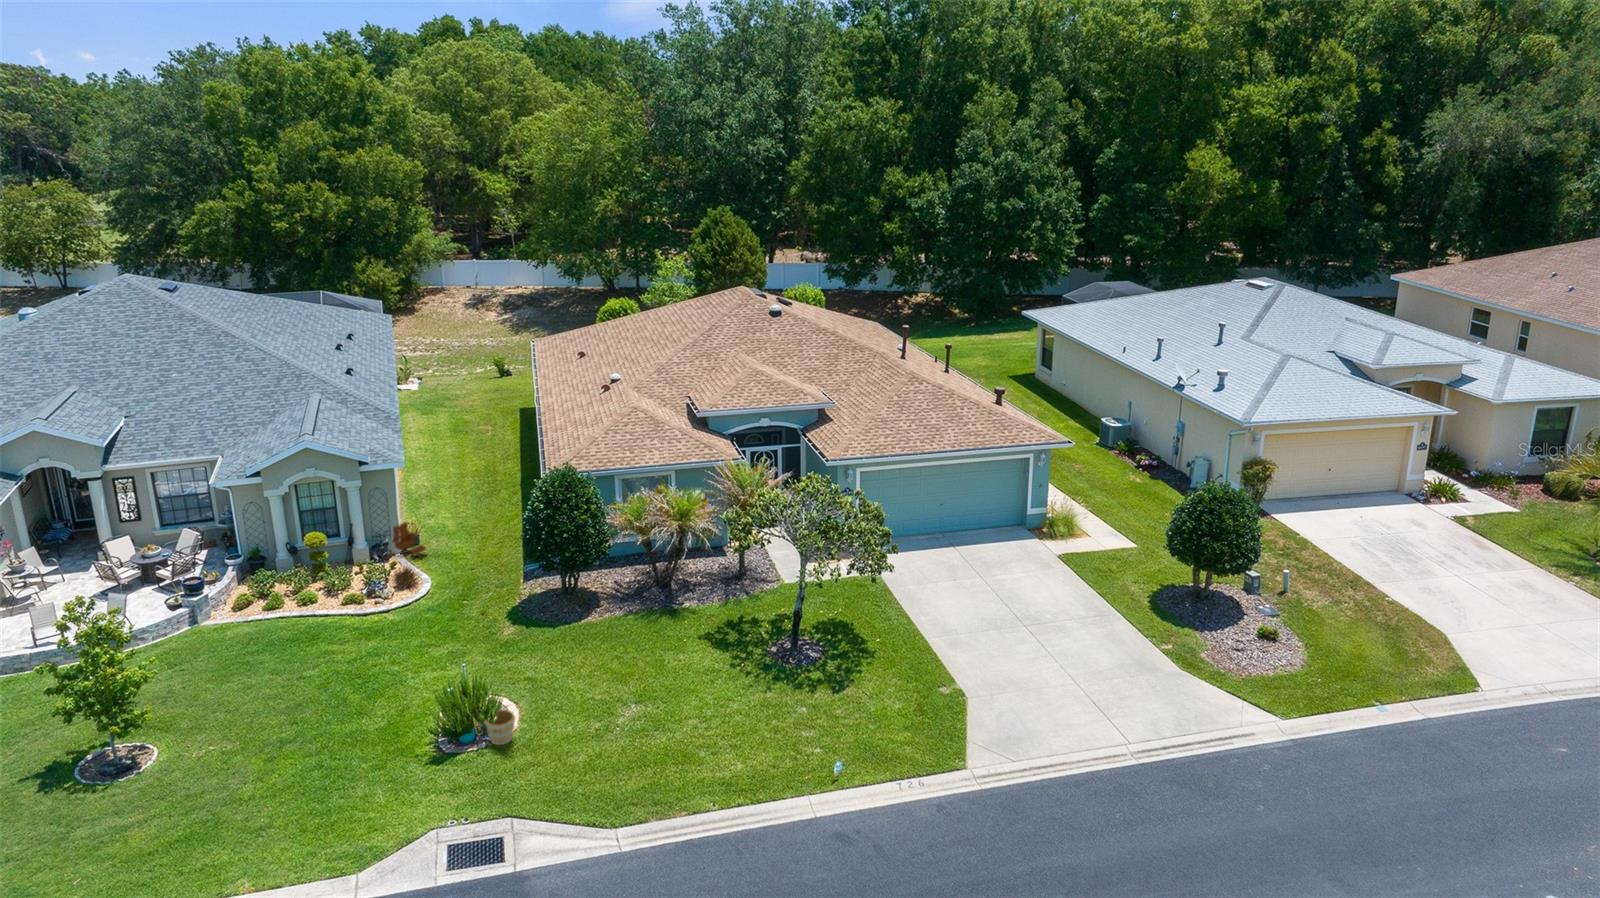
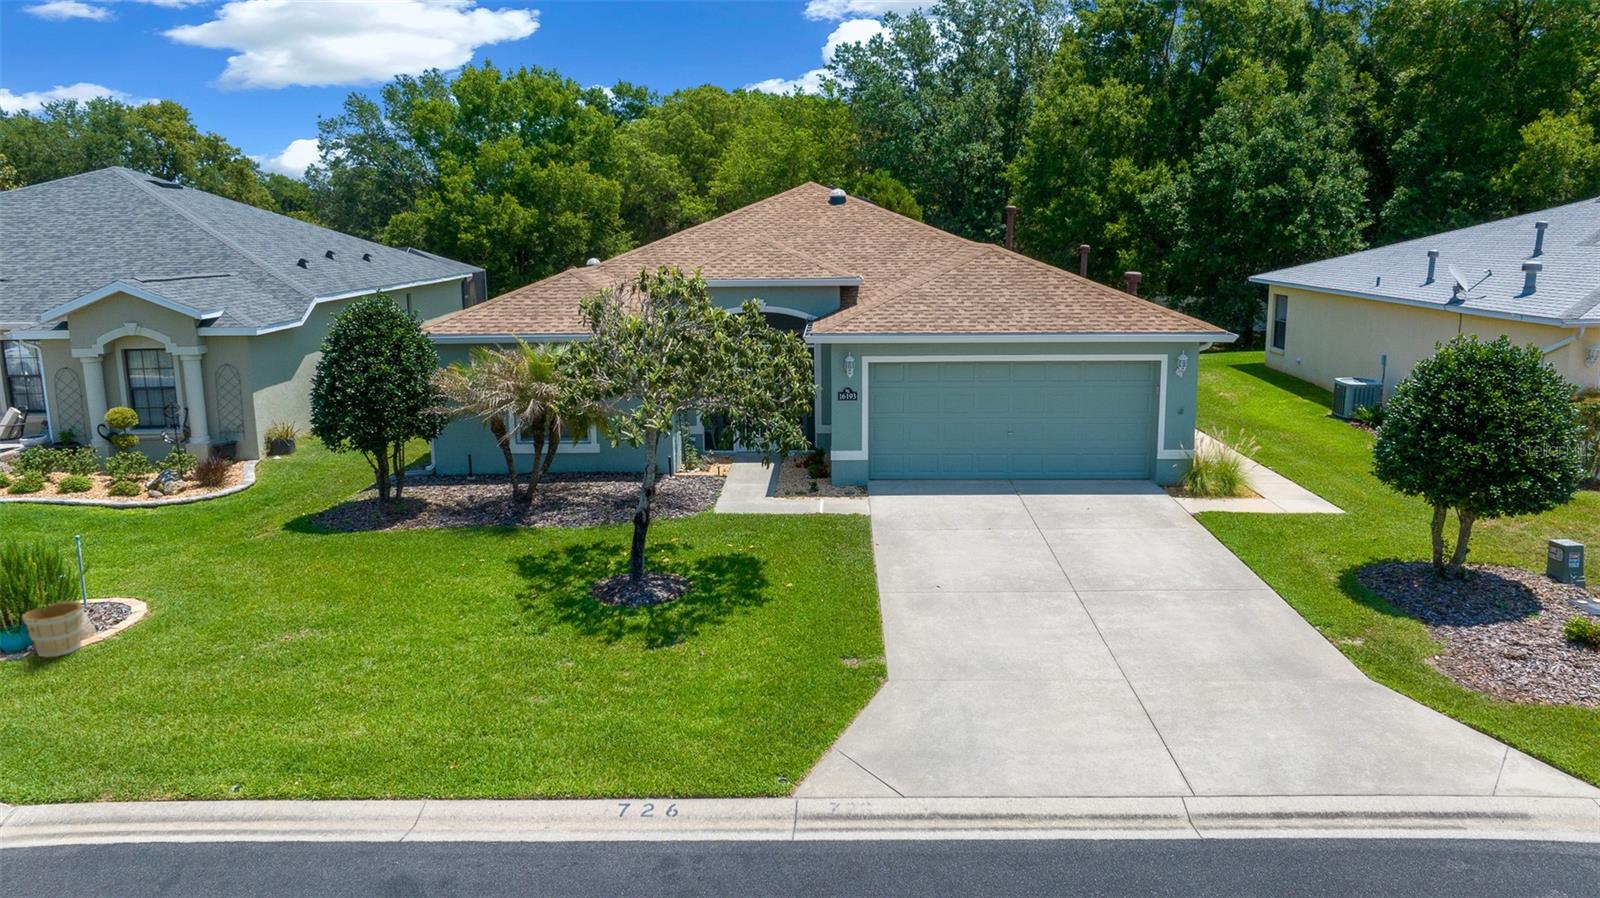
lounge chair: present [392,523,426,558] -> none [243,416,285,463]

